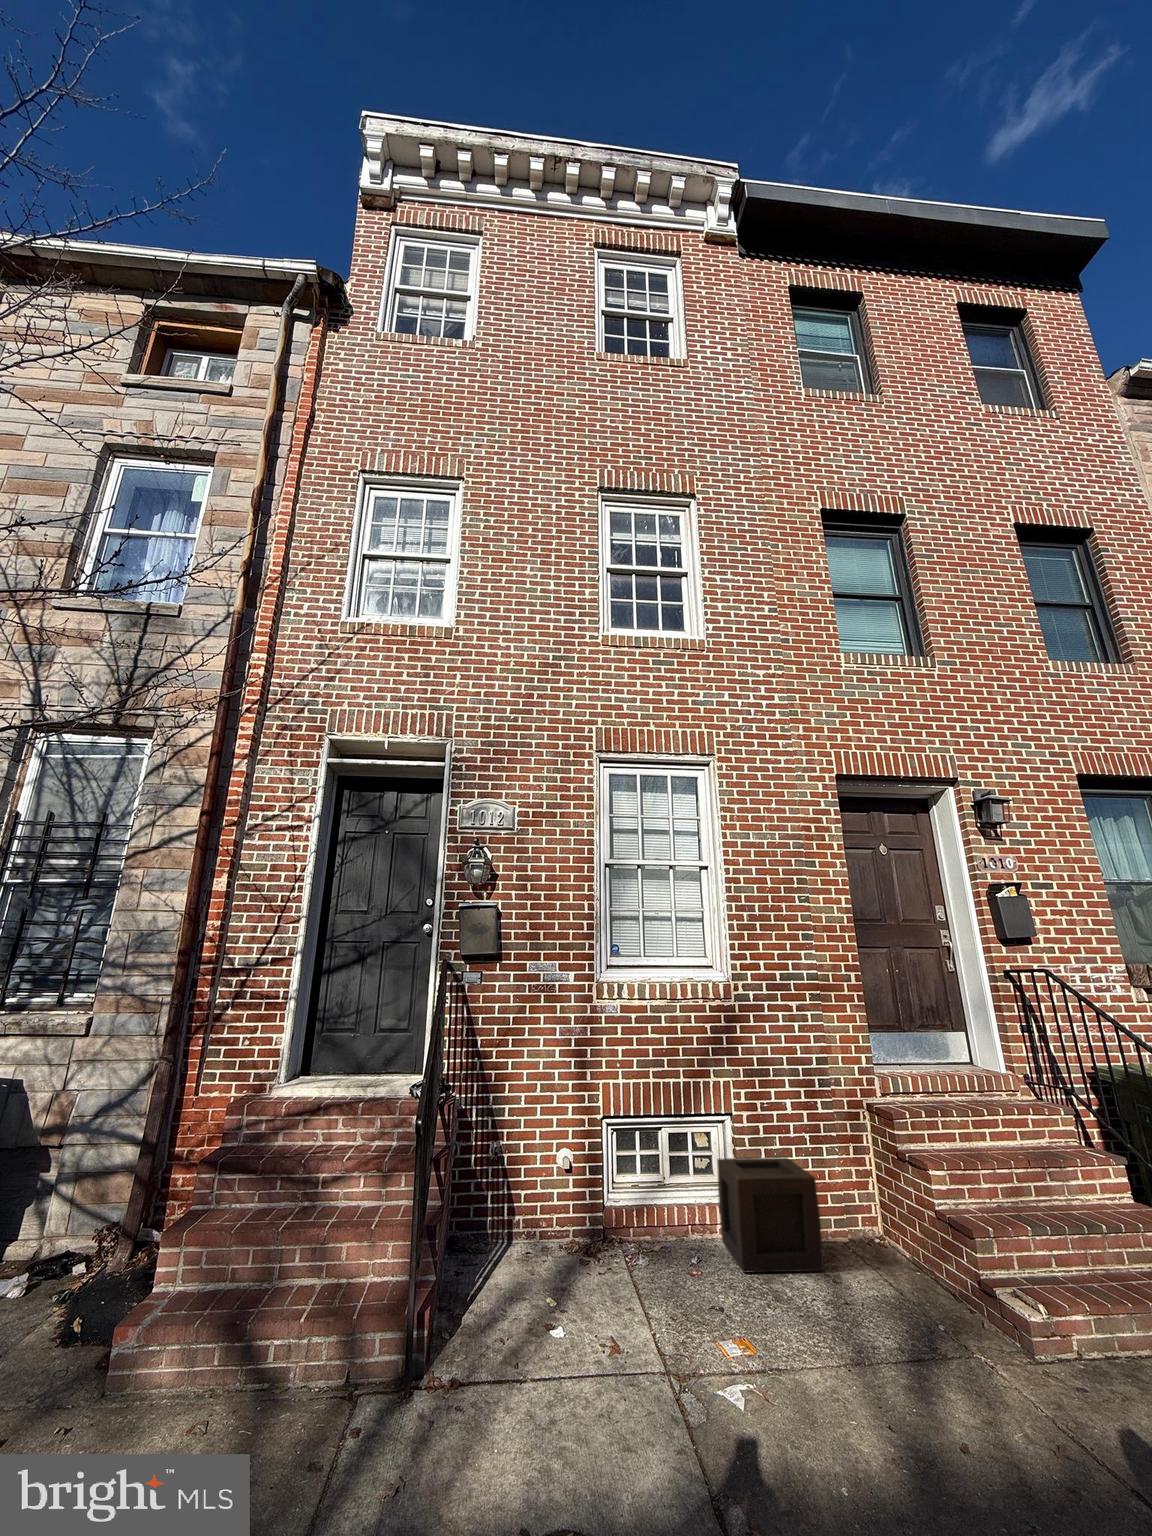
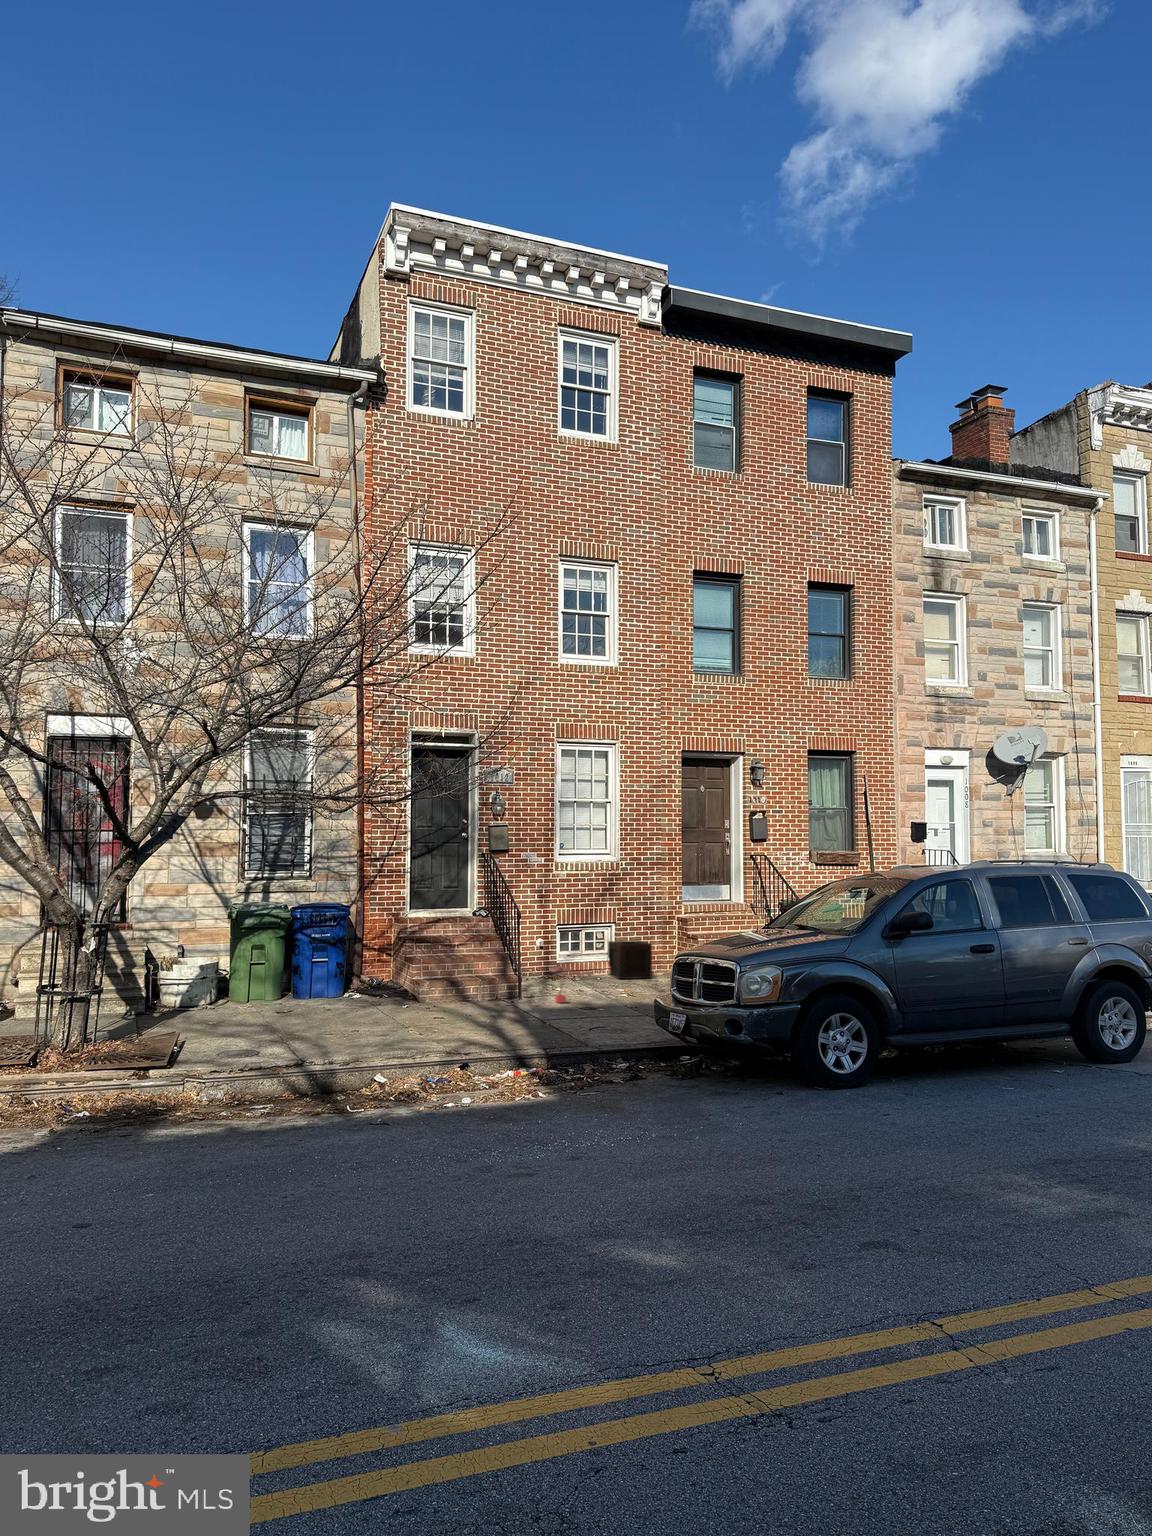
potted plant: none [463,1302,541,1464] -> present [550,966,571,1003]

